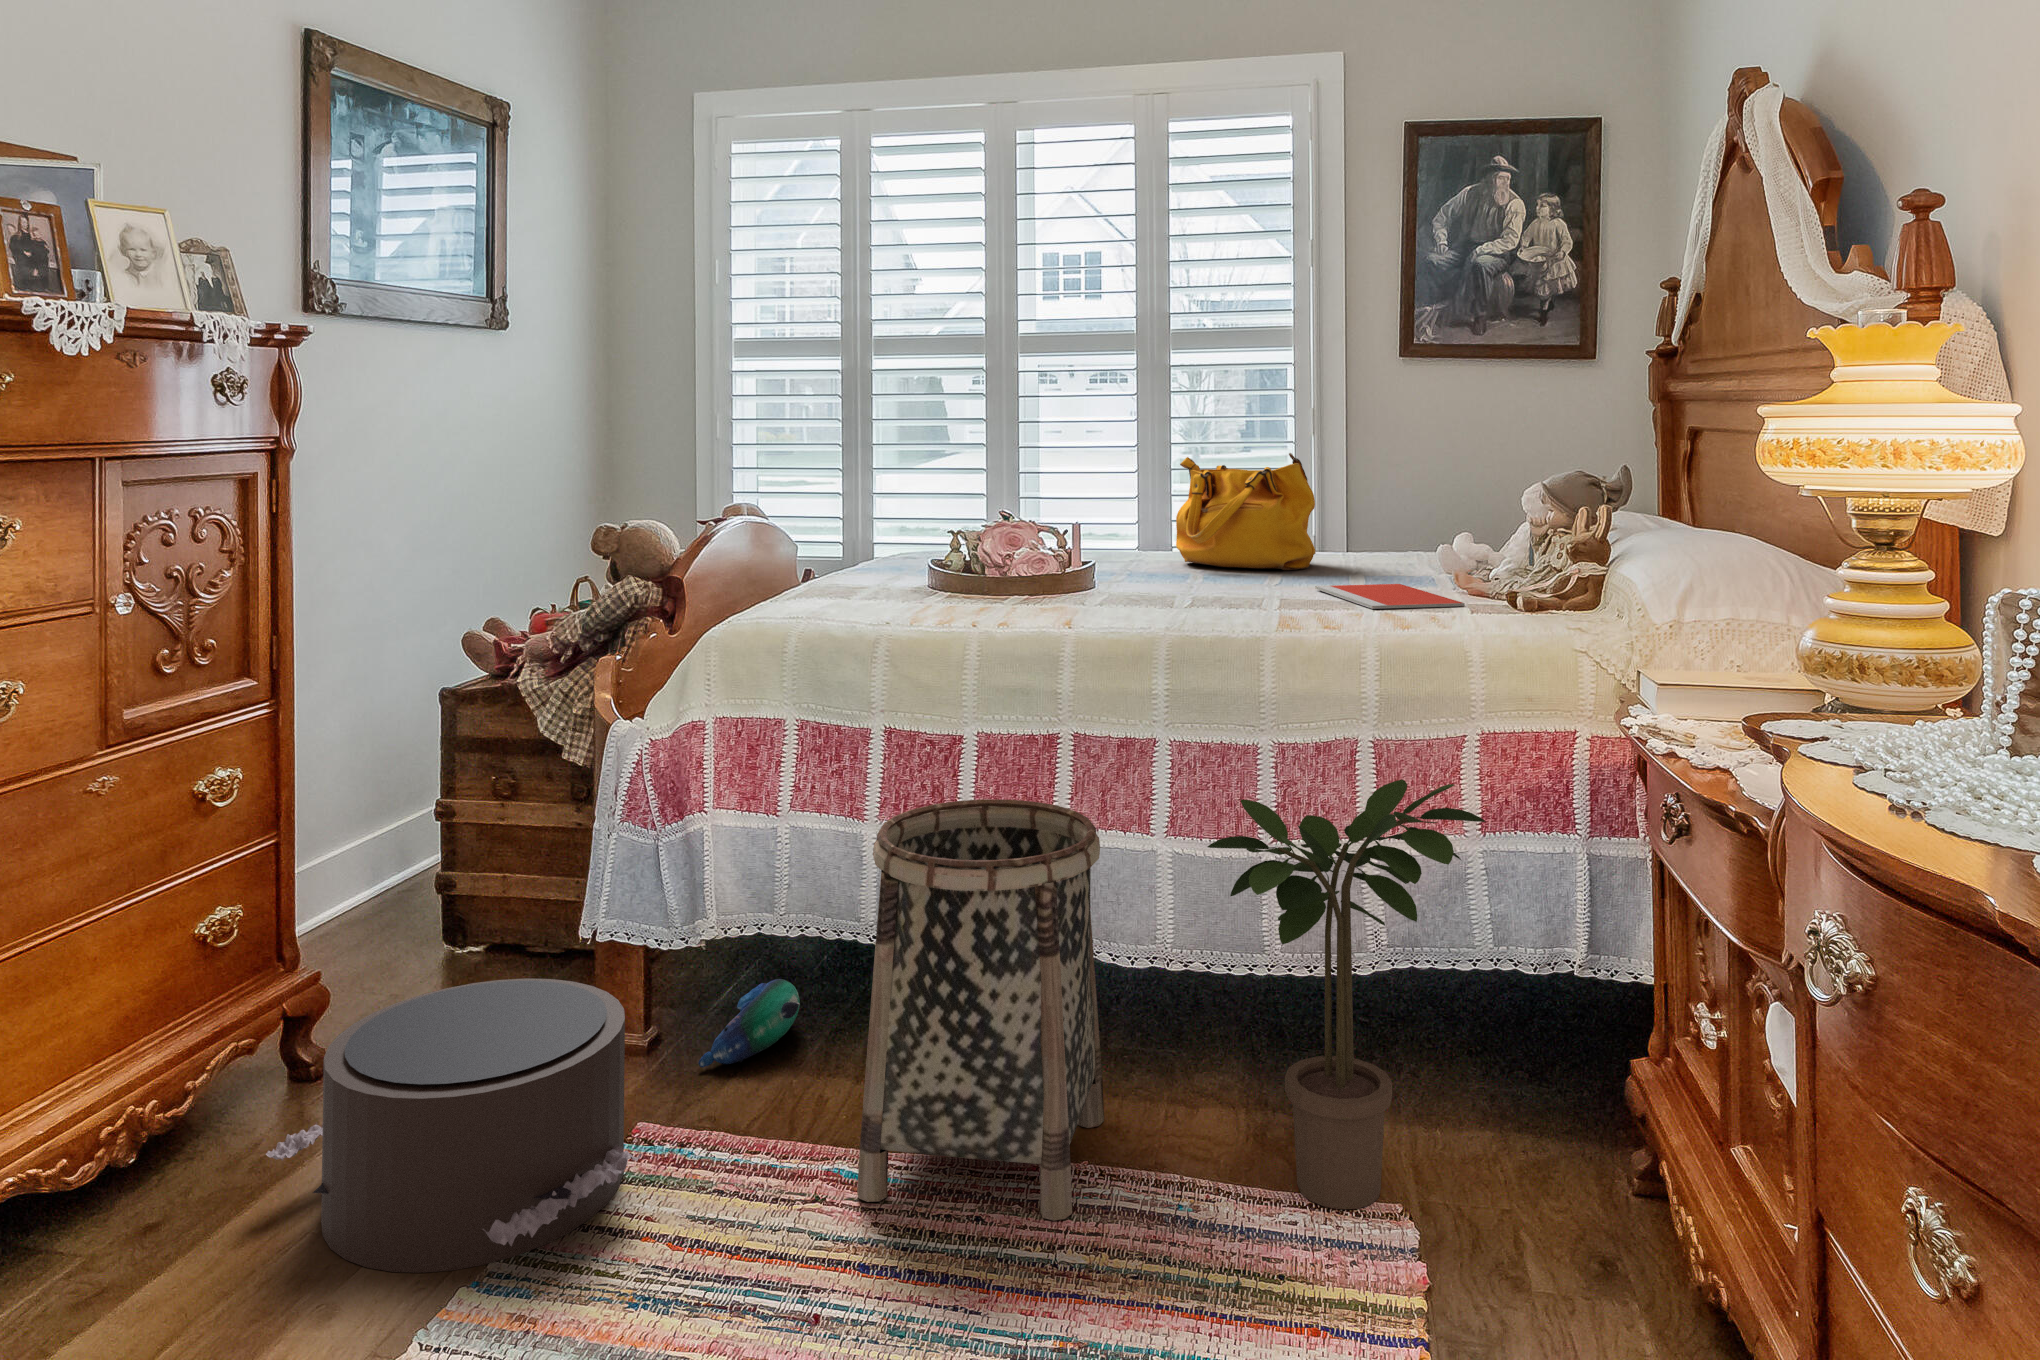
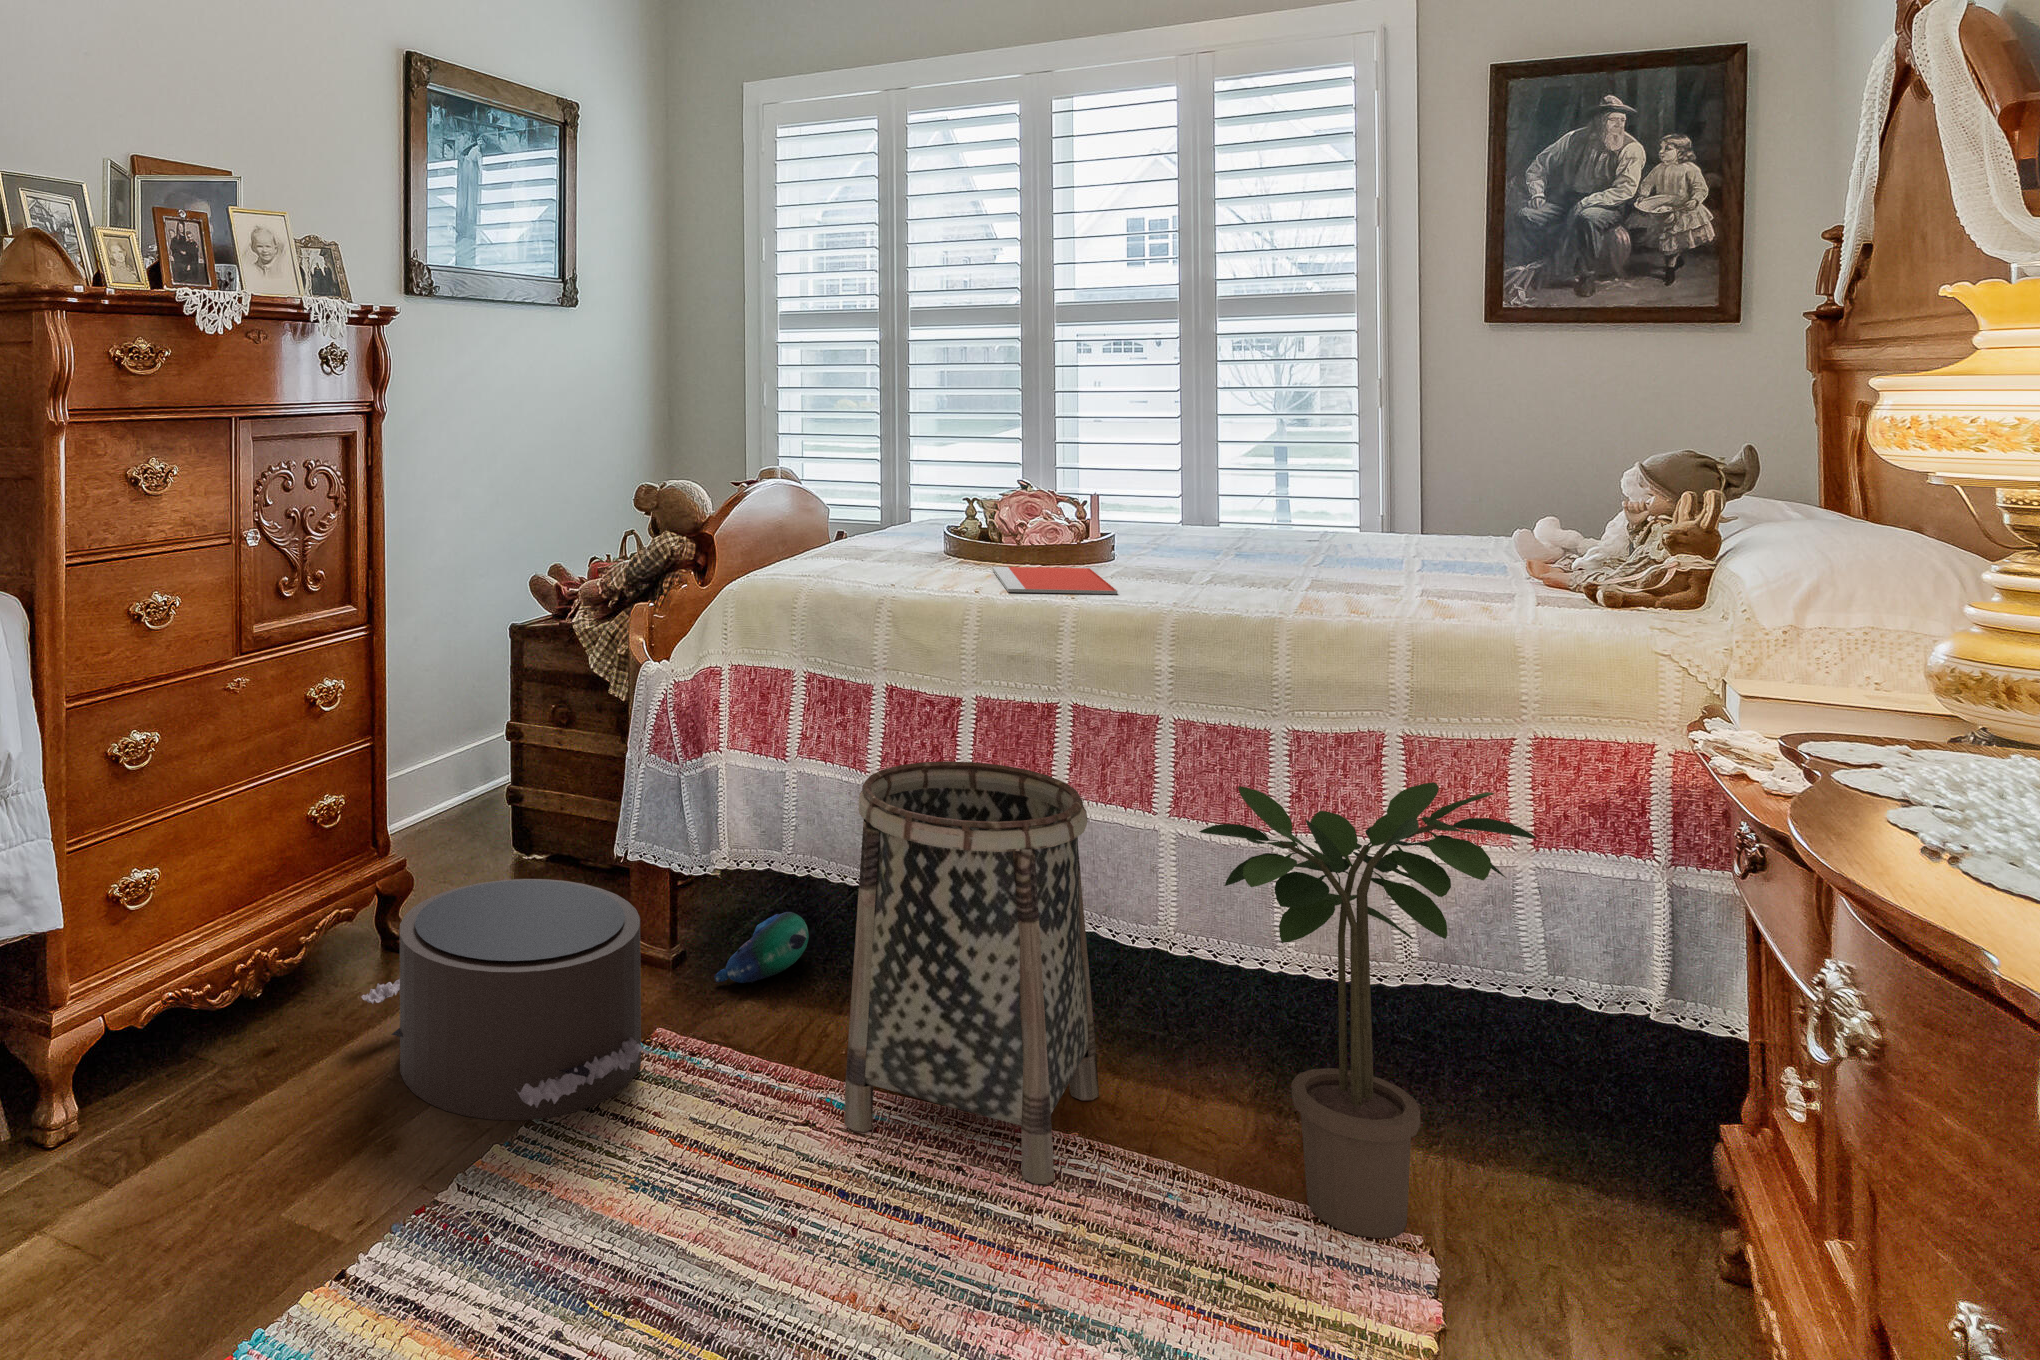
handbag: present [1176,453,1316,570] -> none [1202,427,1364,552]
notebook: present [1315,584,1465,609] -> present [992,567,1117,594]

